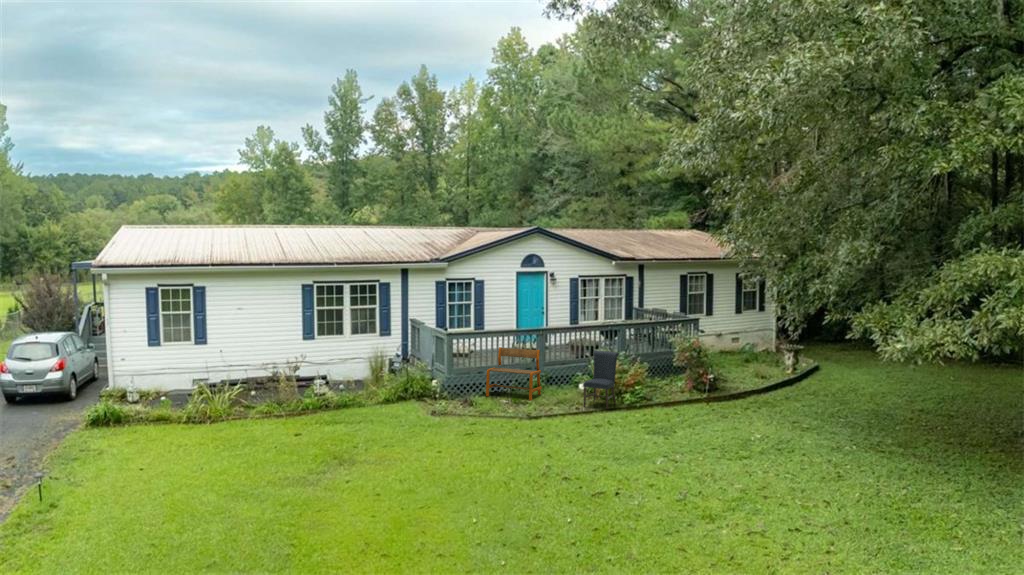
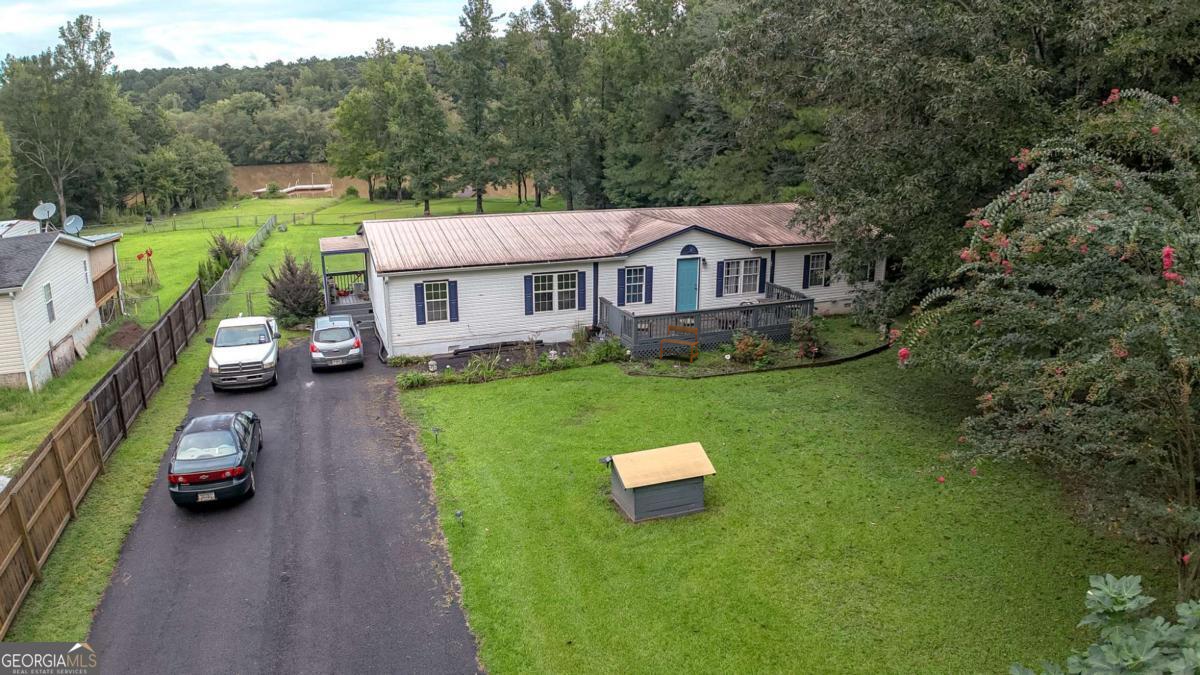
chair: present [583,351,619,409] -> none [728,331,753,372]

